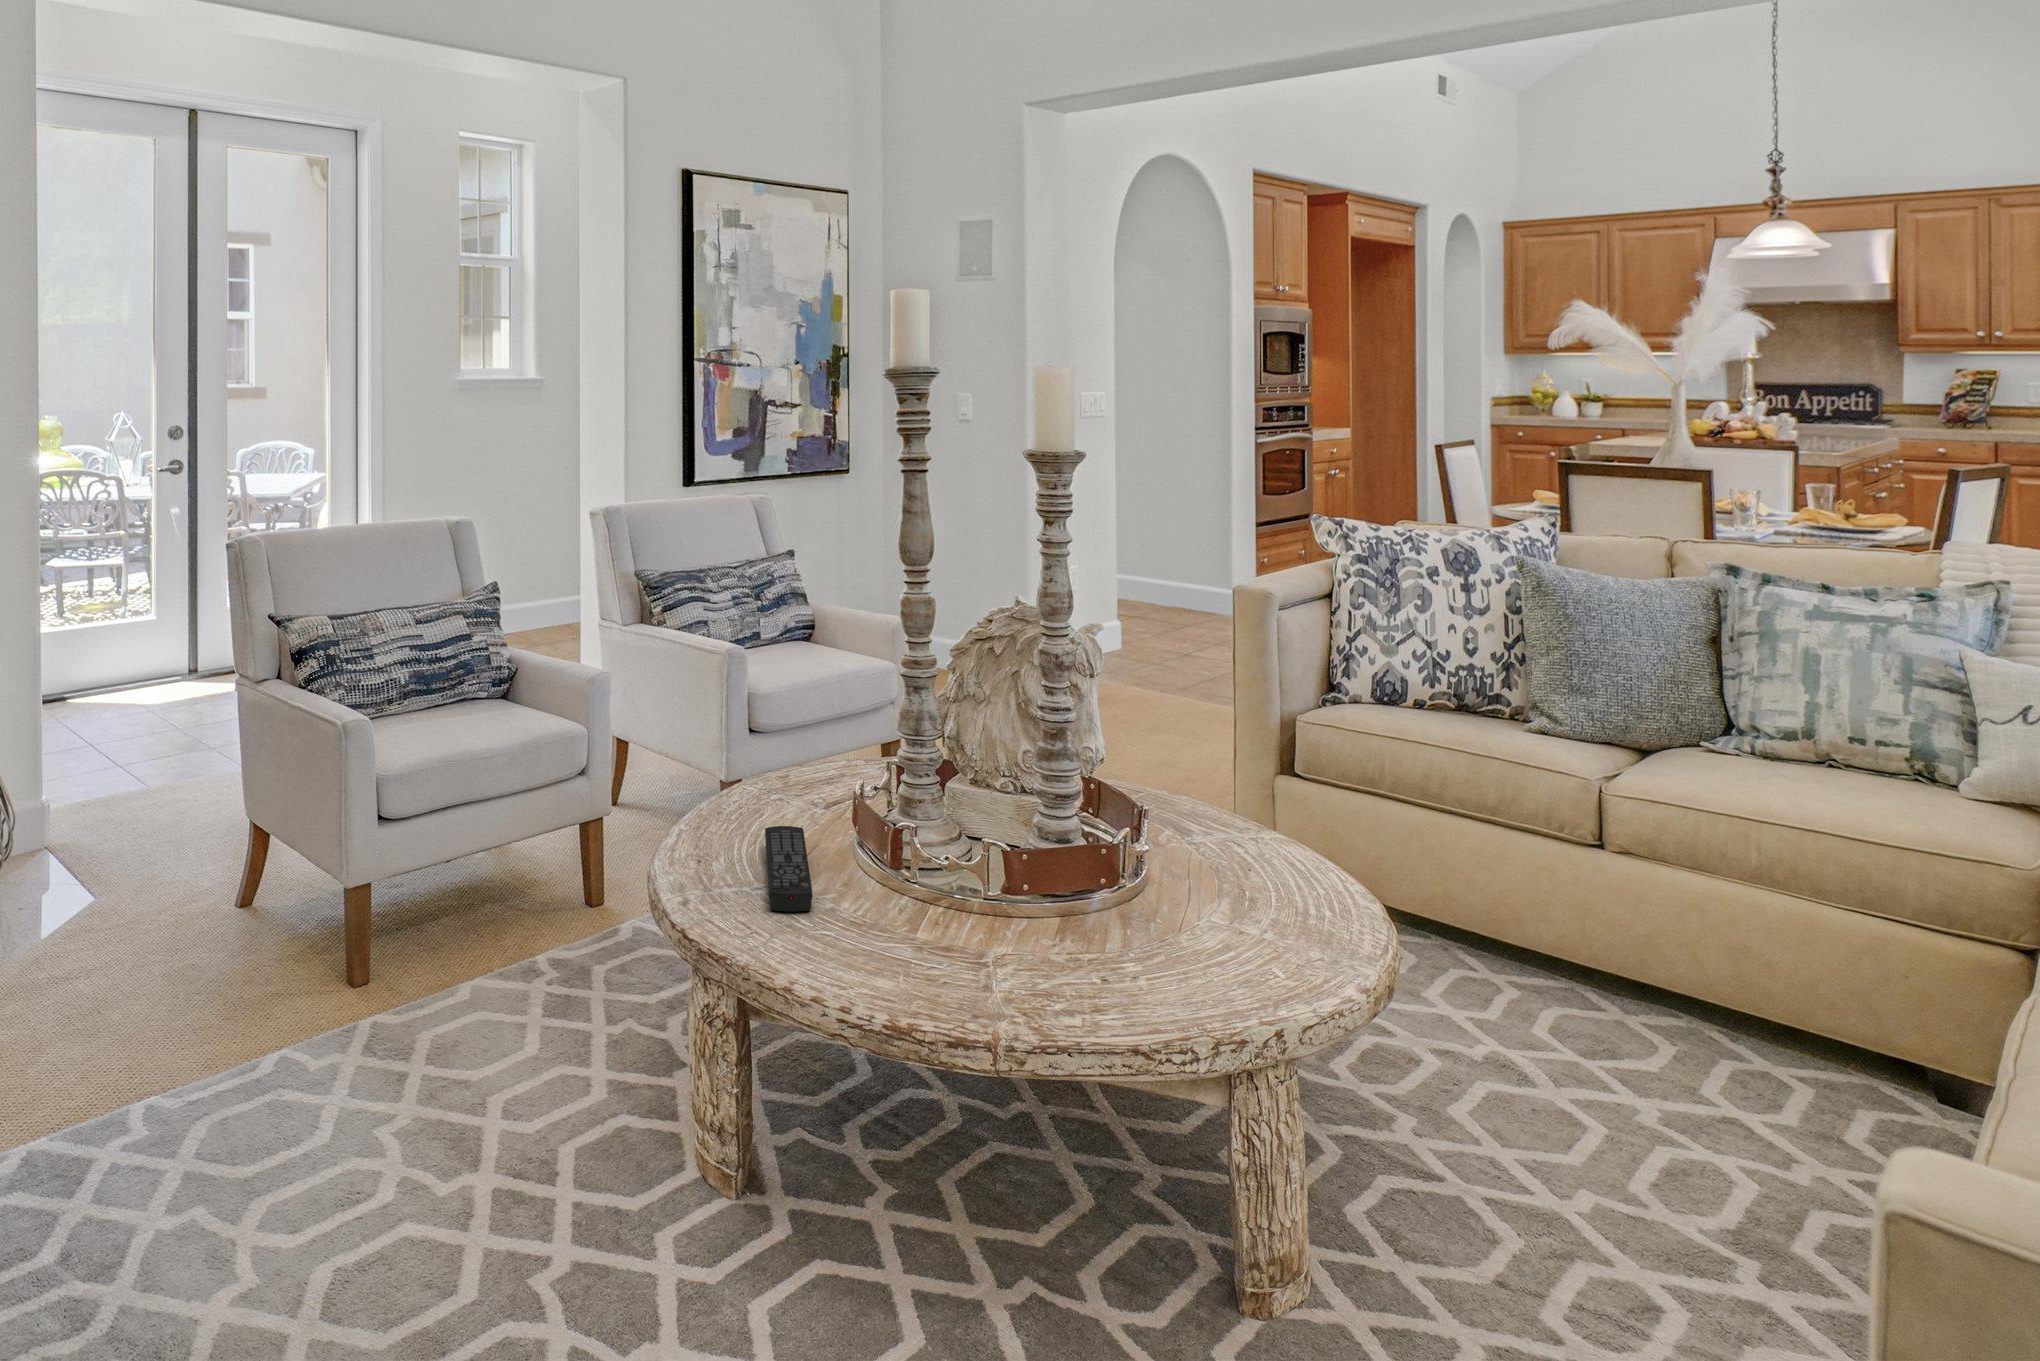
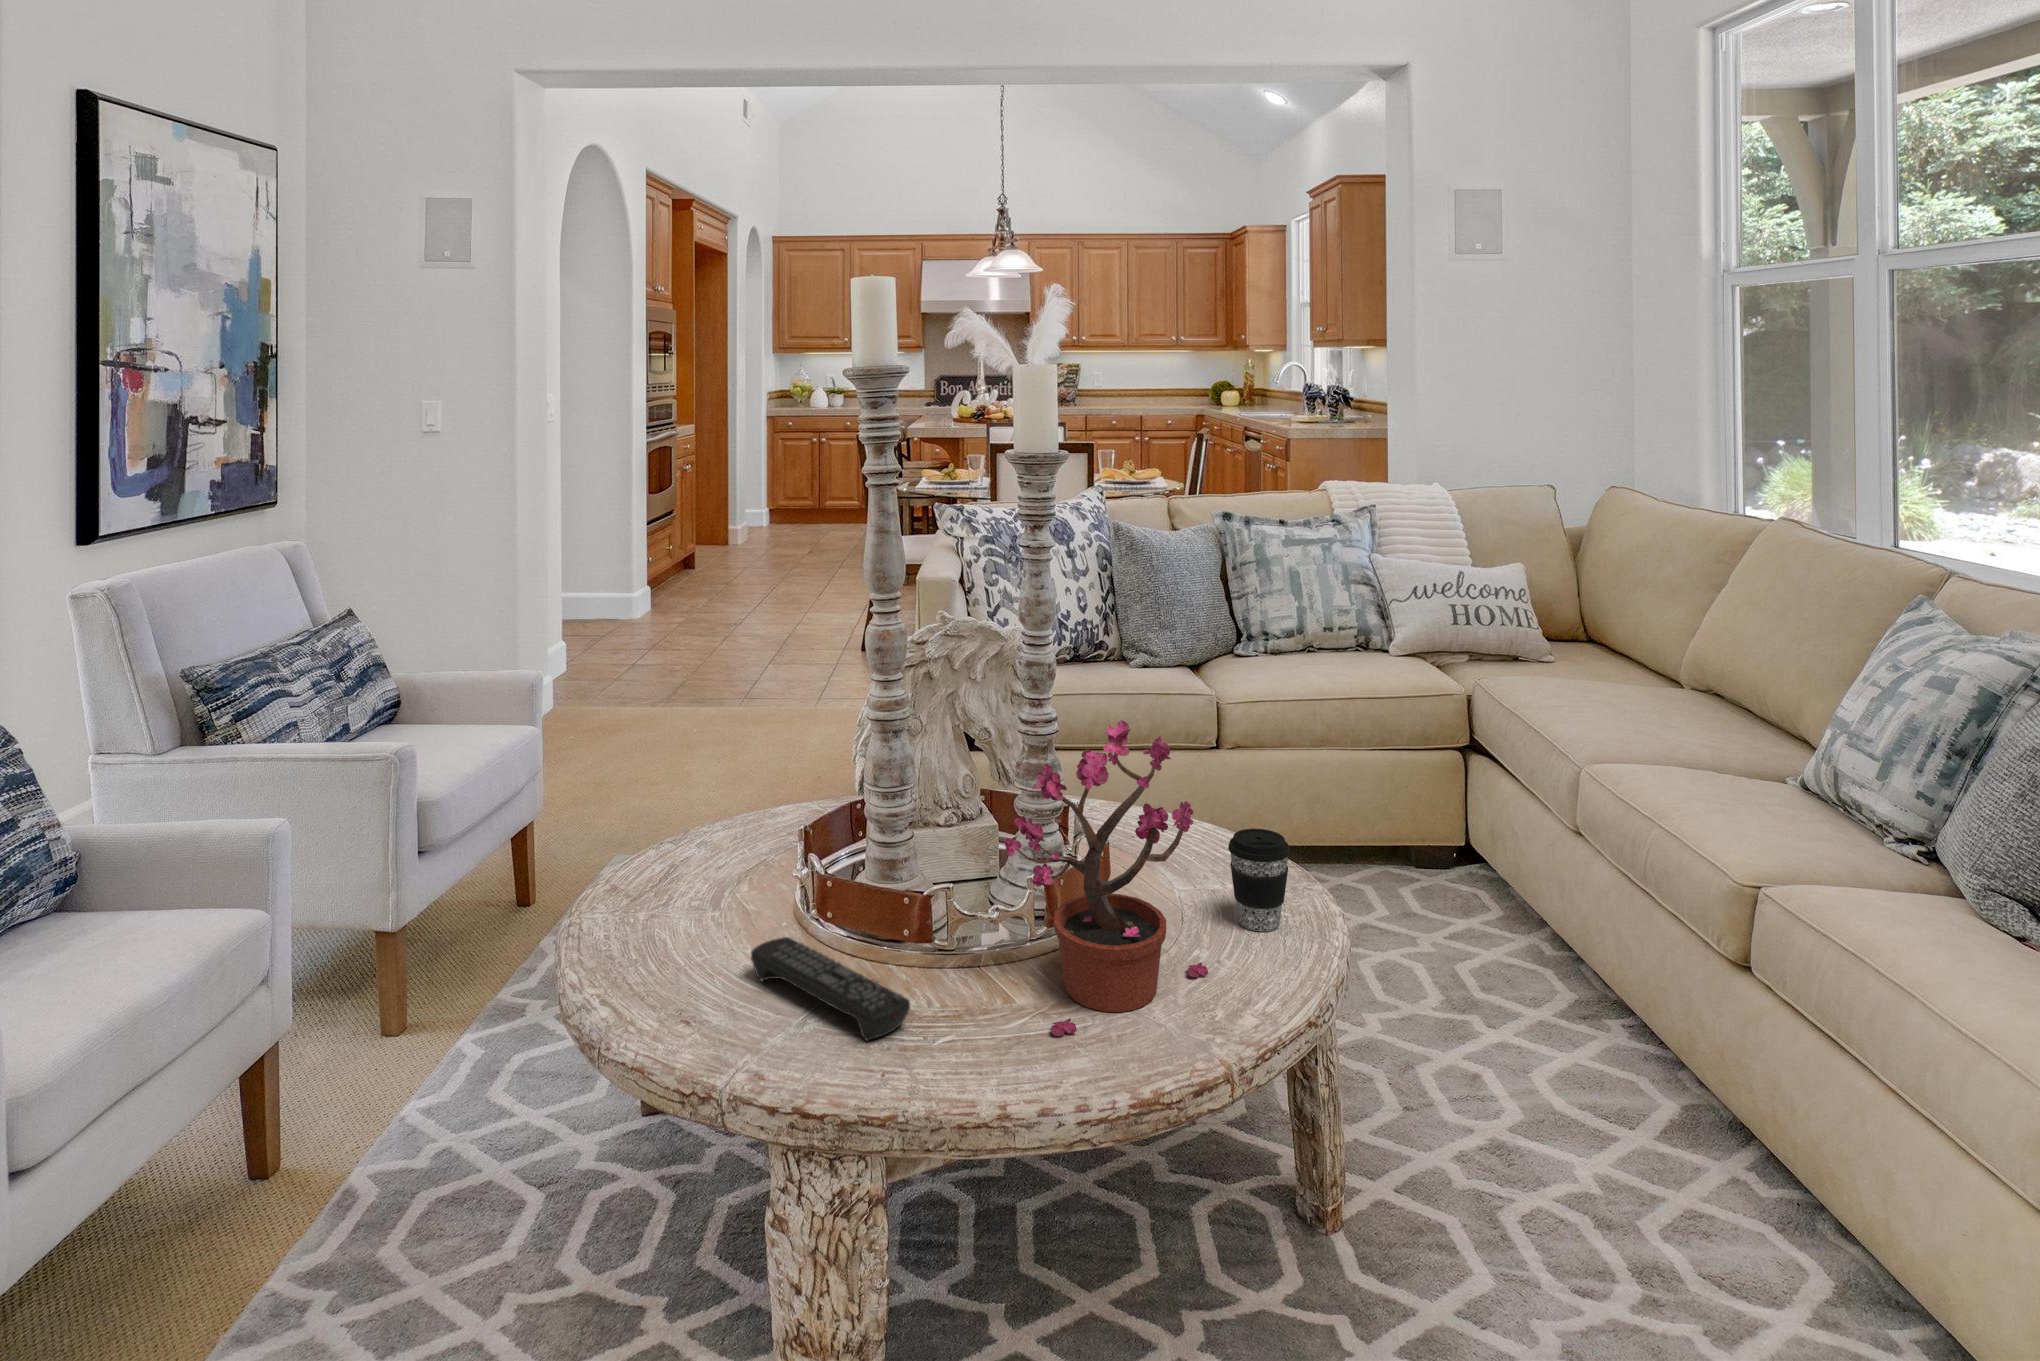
potted plant: none [898,699,1106,975] -> present [1003,721,1208,1036]
coffee cup: none [1201,859,1273,973] -> present [1228,829,1290,931]

